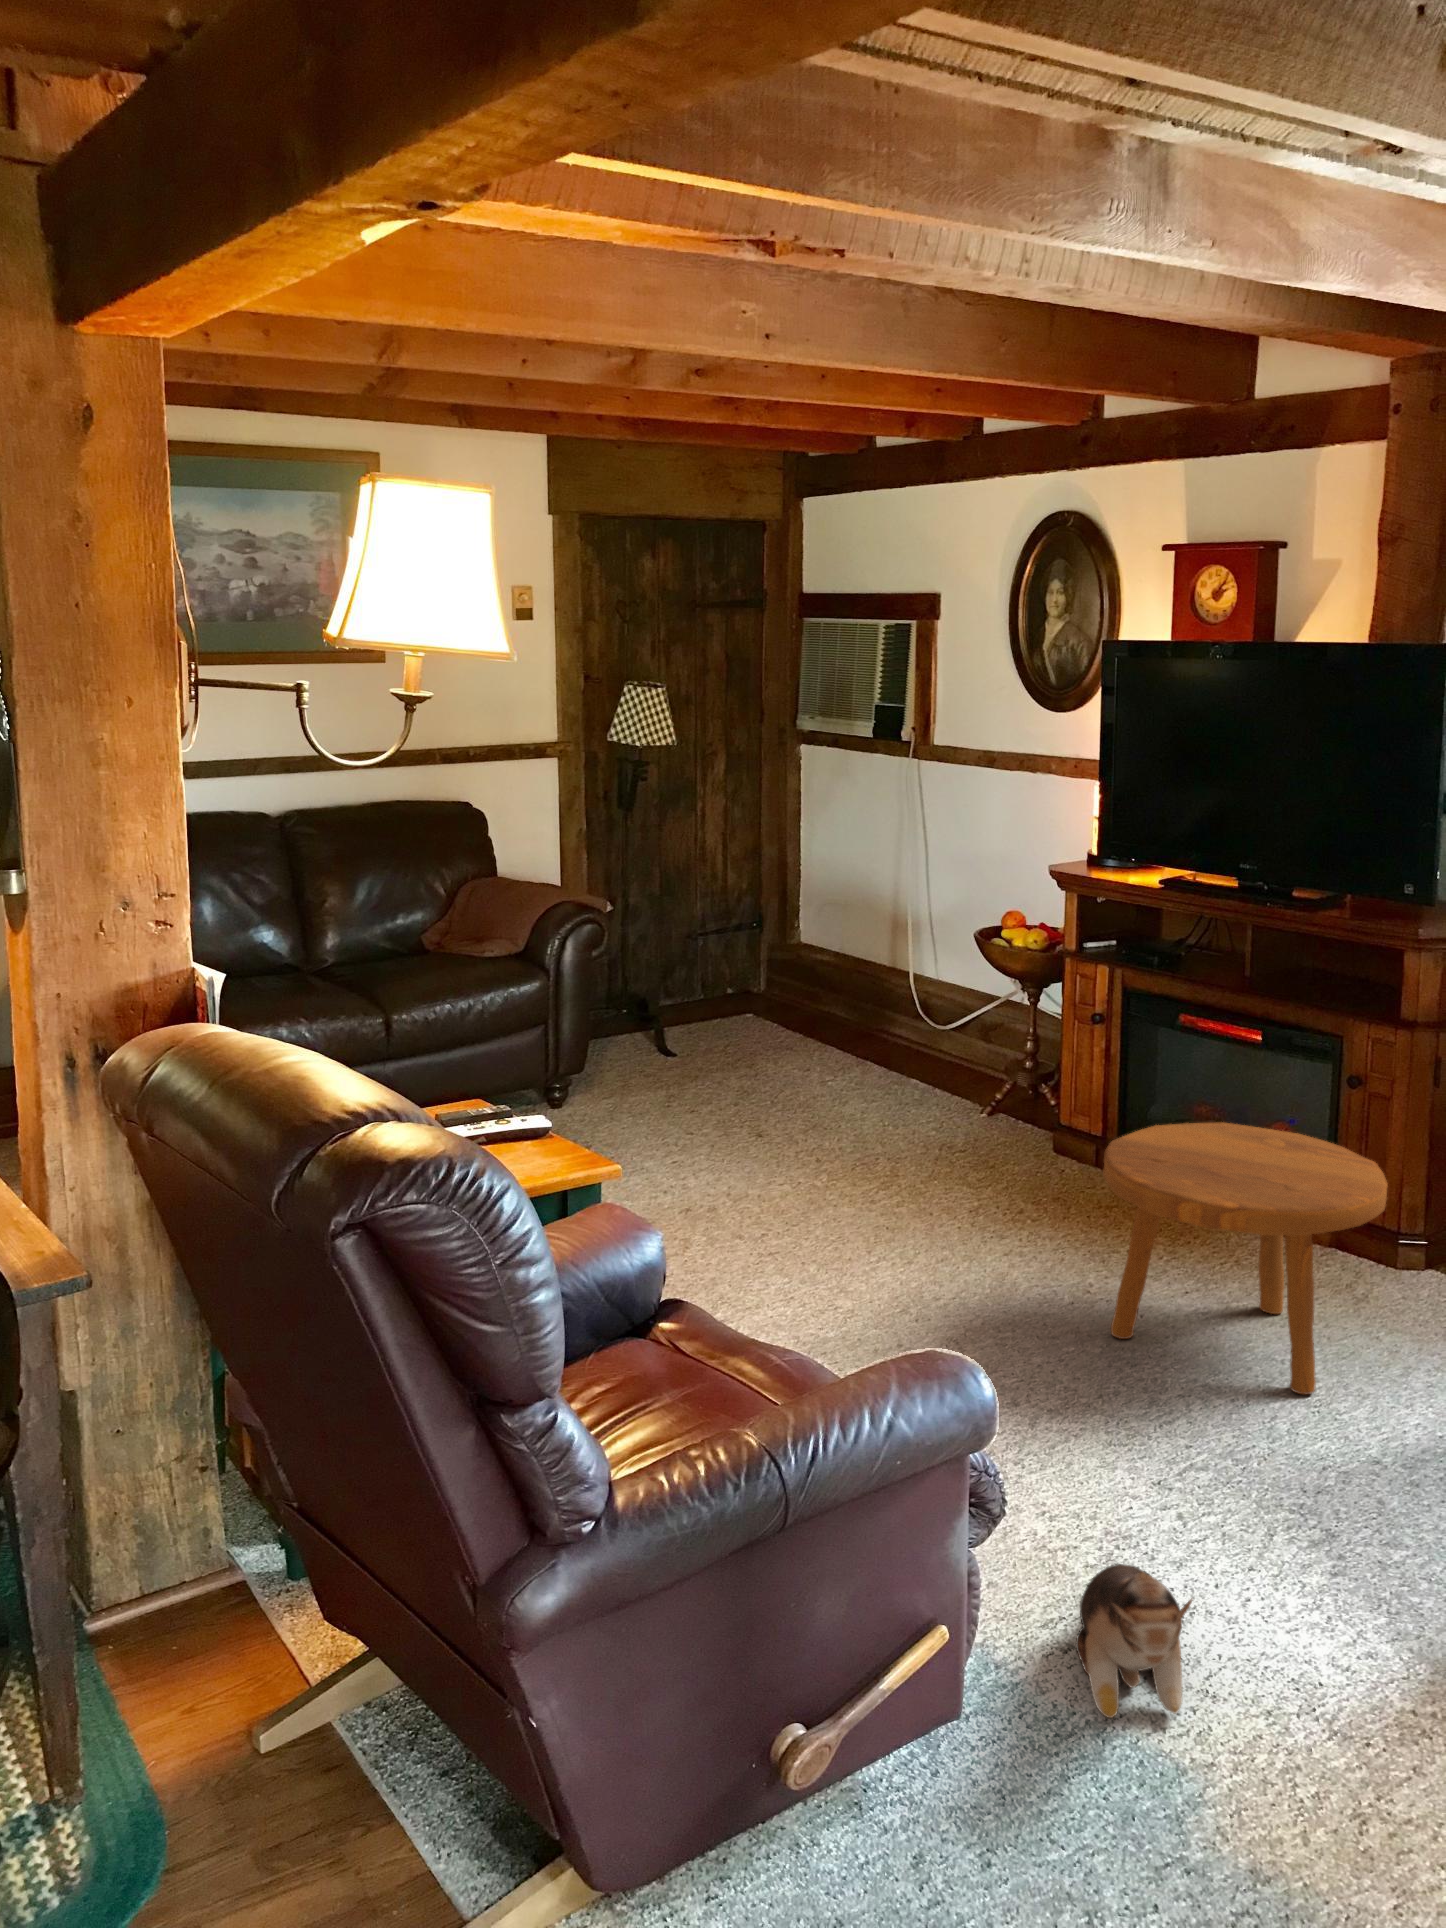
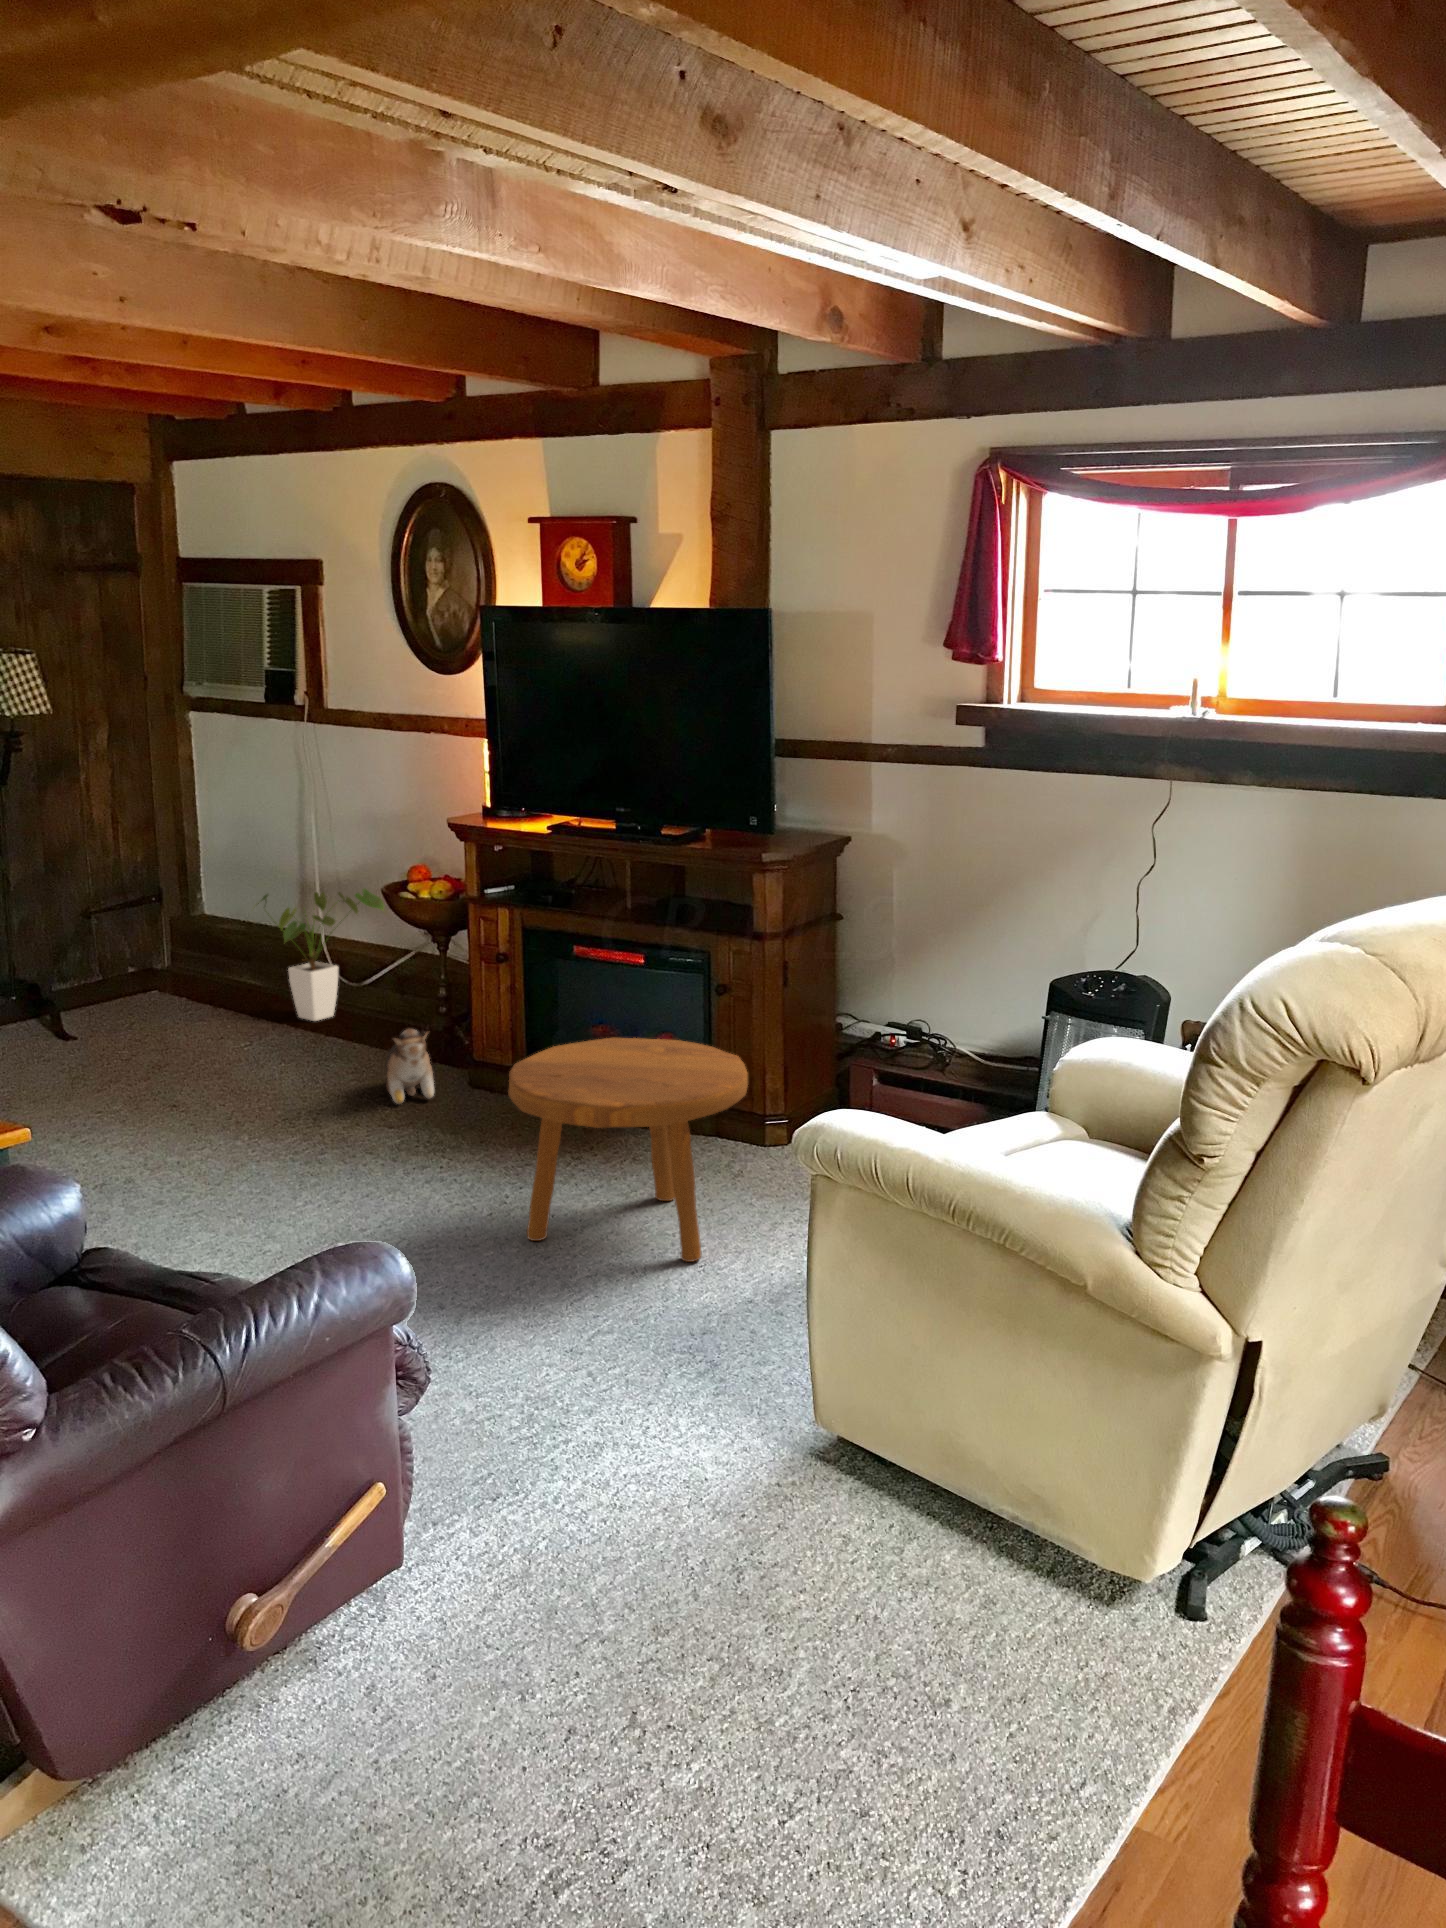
house plant: none [842,927,976,1060] -> present [258,888,384,1021]
plush toy: present [1076,1564,1192,1718] -> present [386,1029,434,1104]

